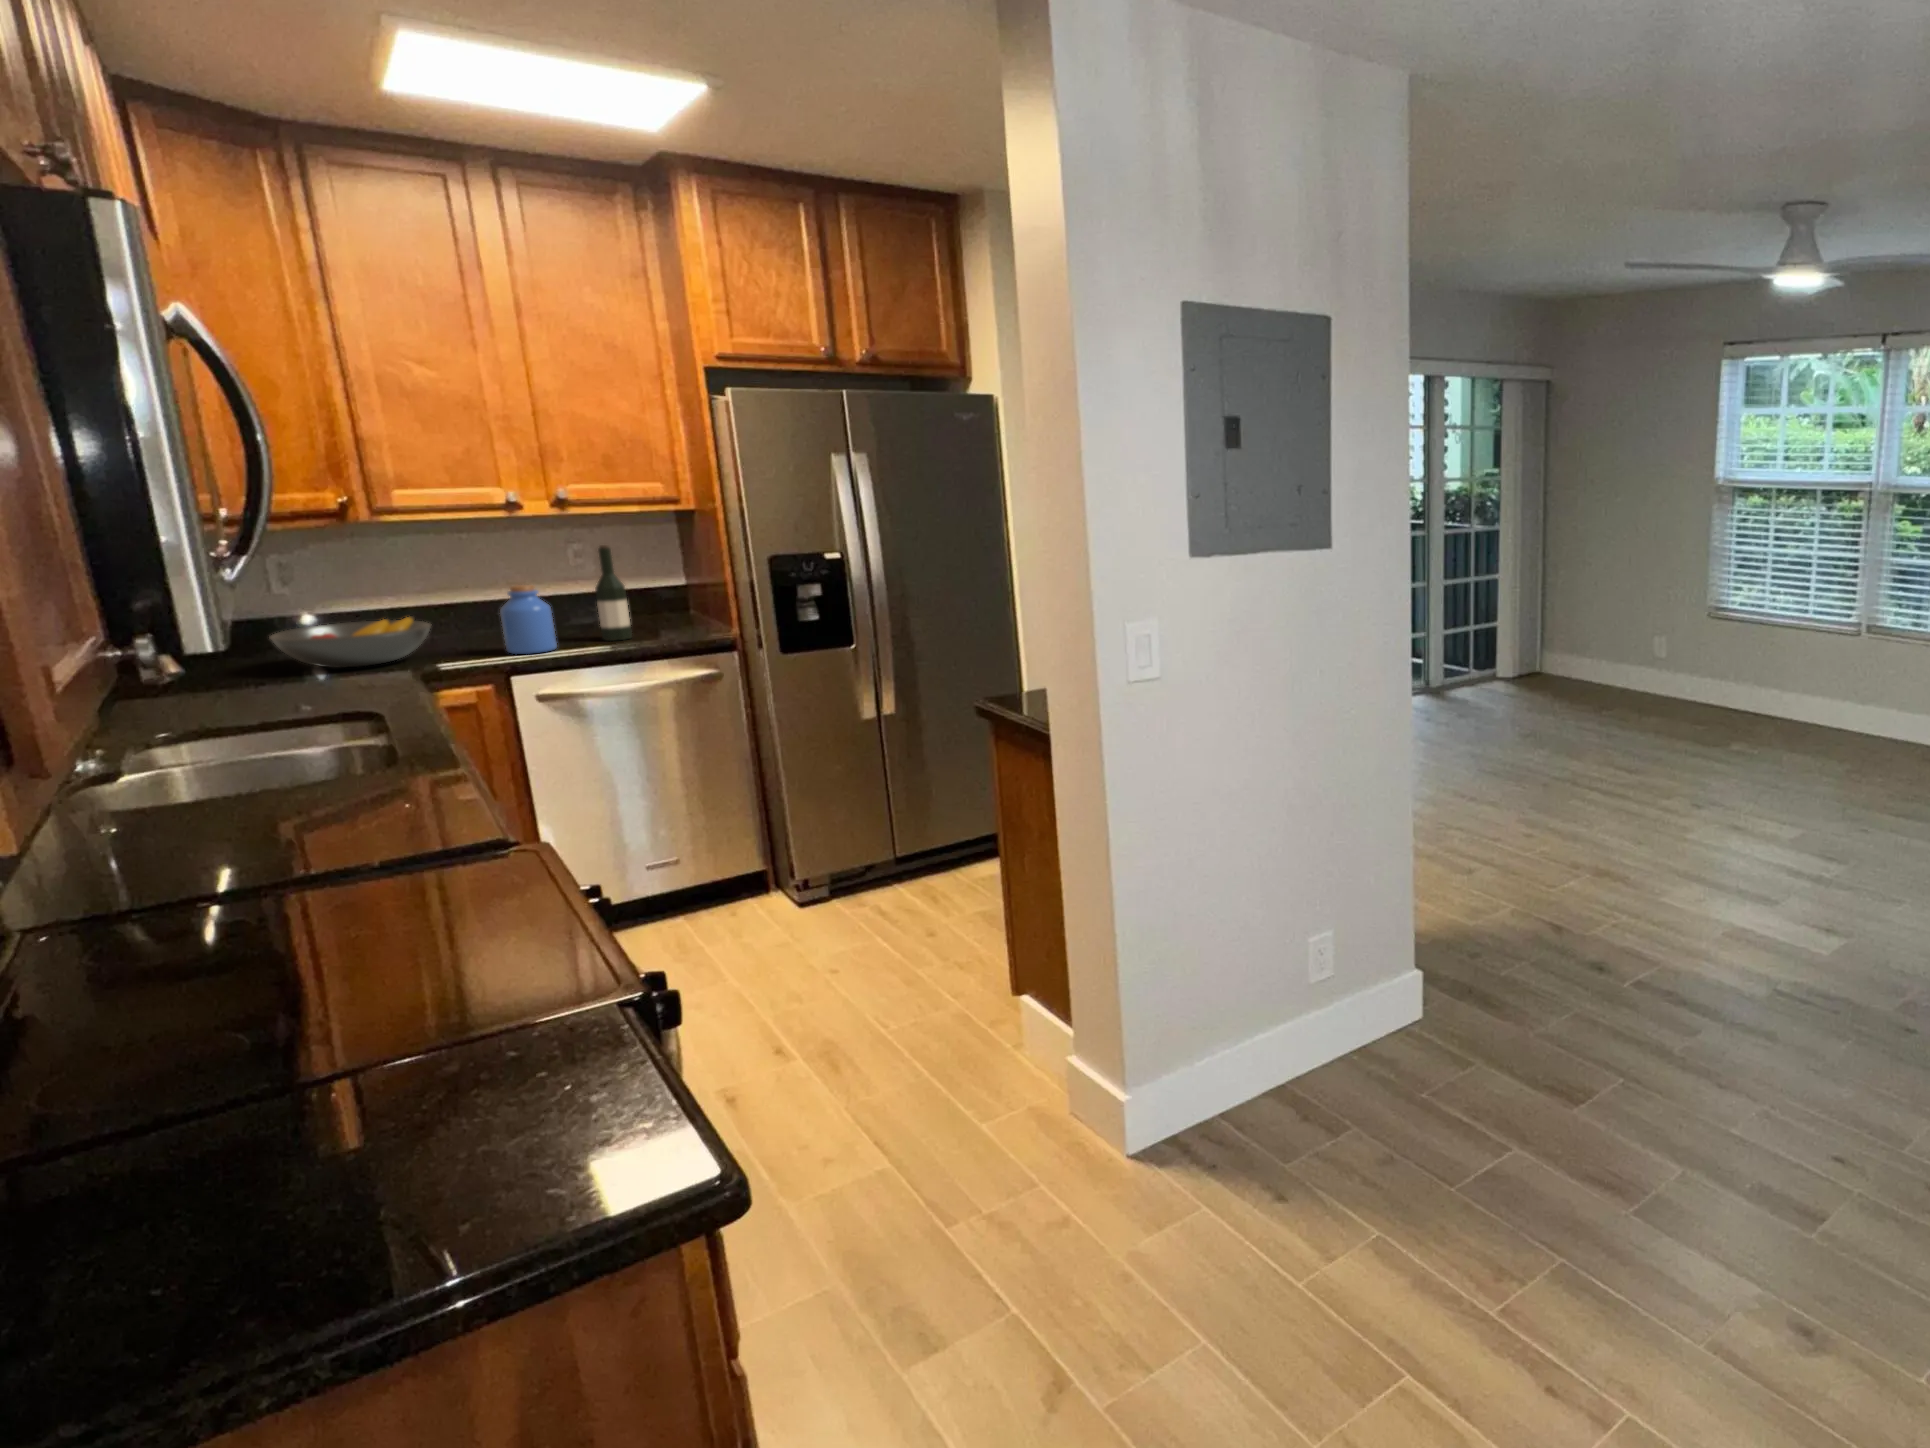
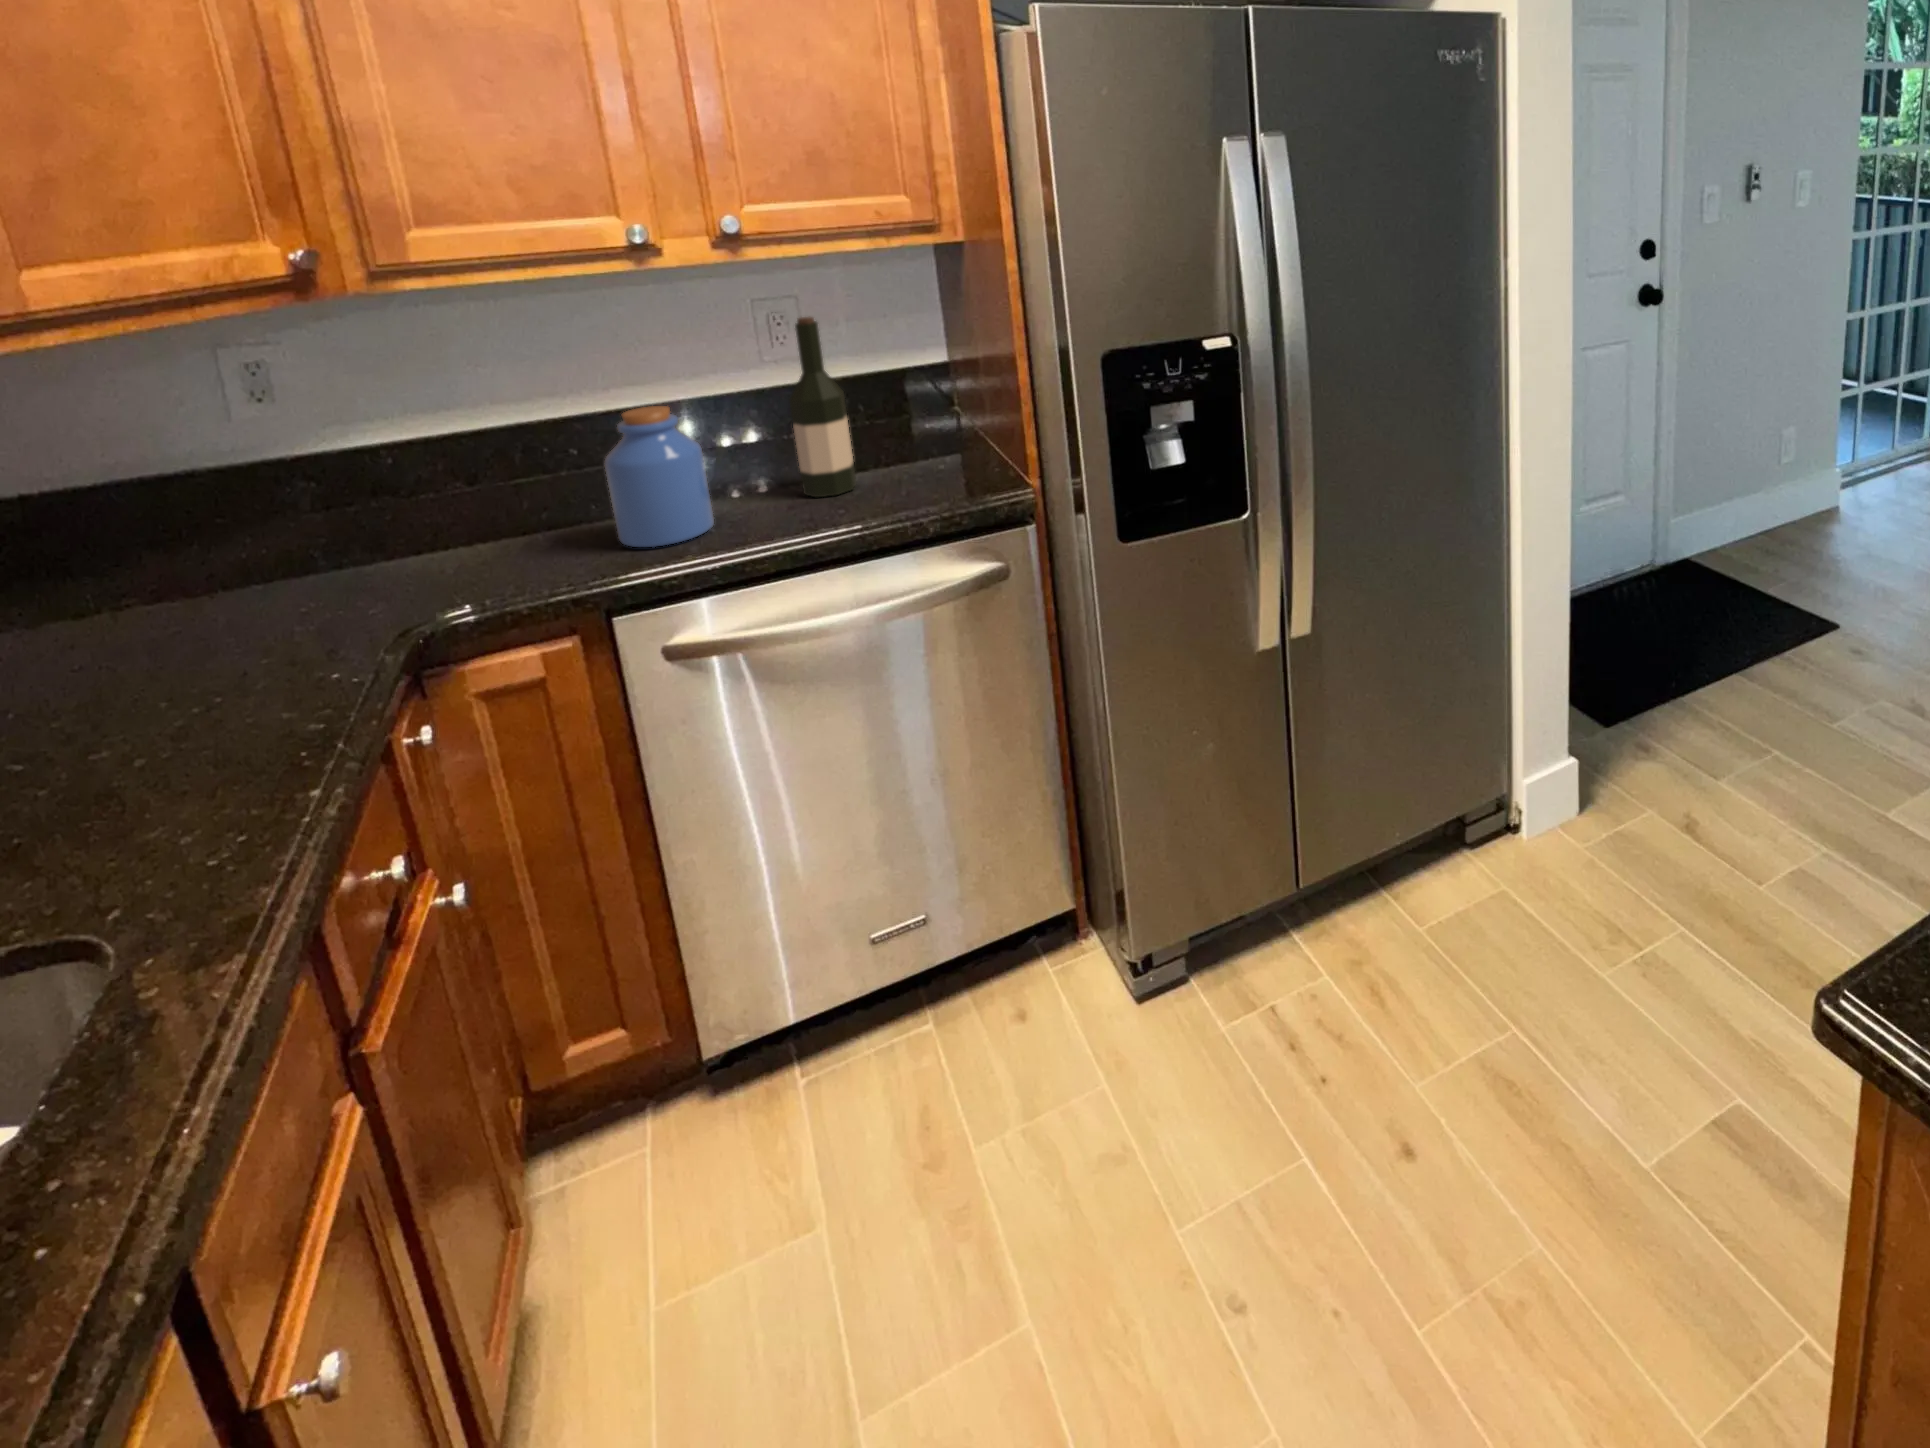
fruit bowl: present [270,616,431,668] -> none [136,476,480,602]

